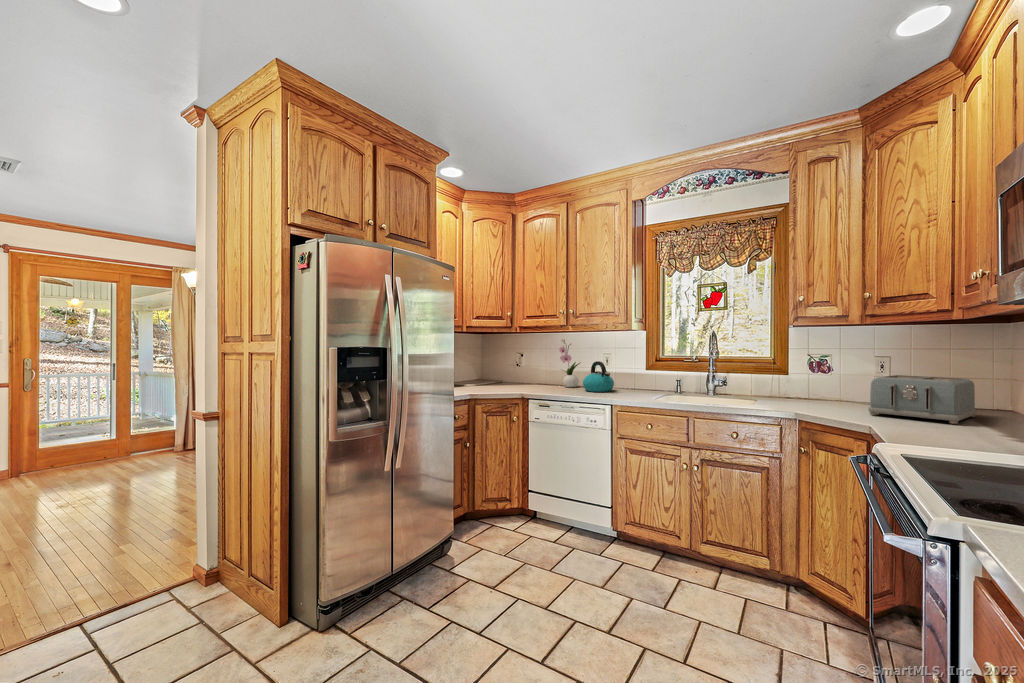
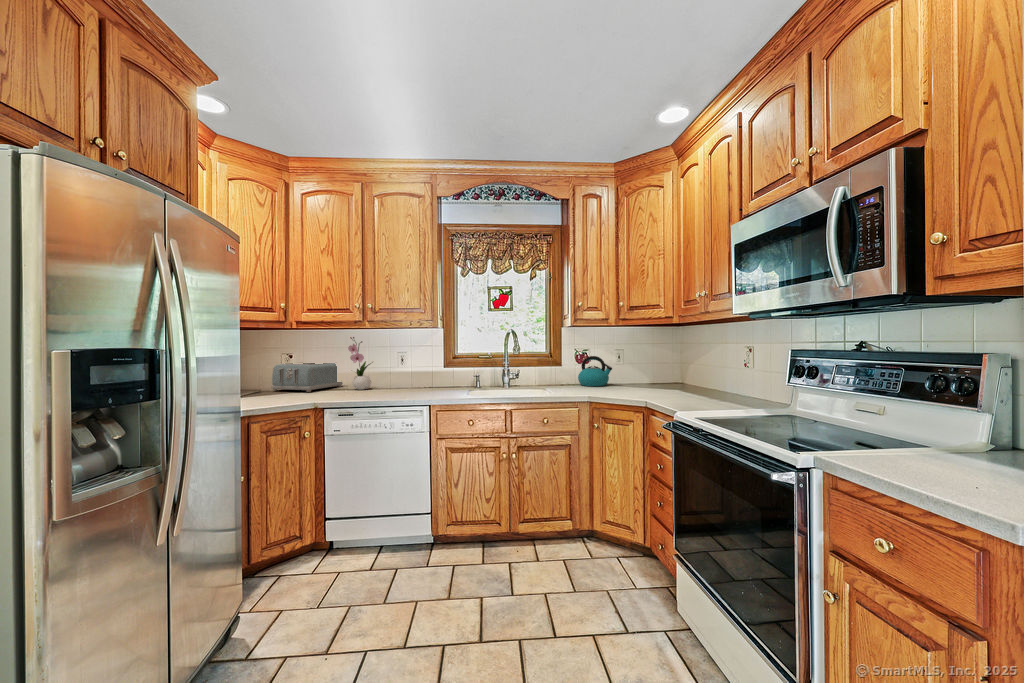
kettle: present [583,361,614,392] -> present [578,356,612,386]
toaster: present [868,375,977,424] -> present [271,363,343,392]

